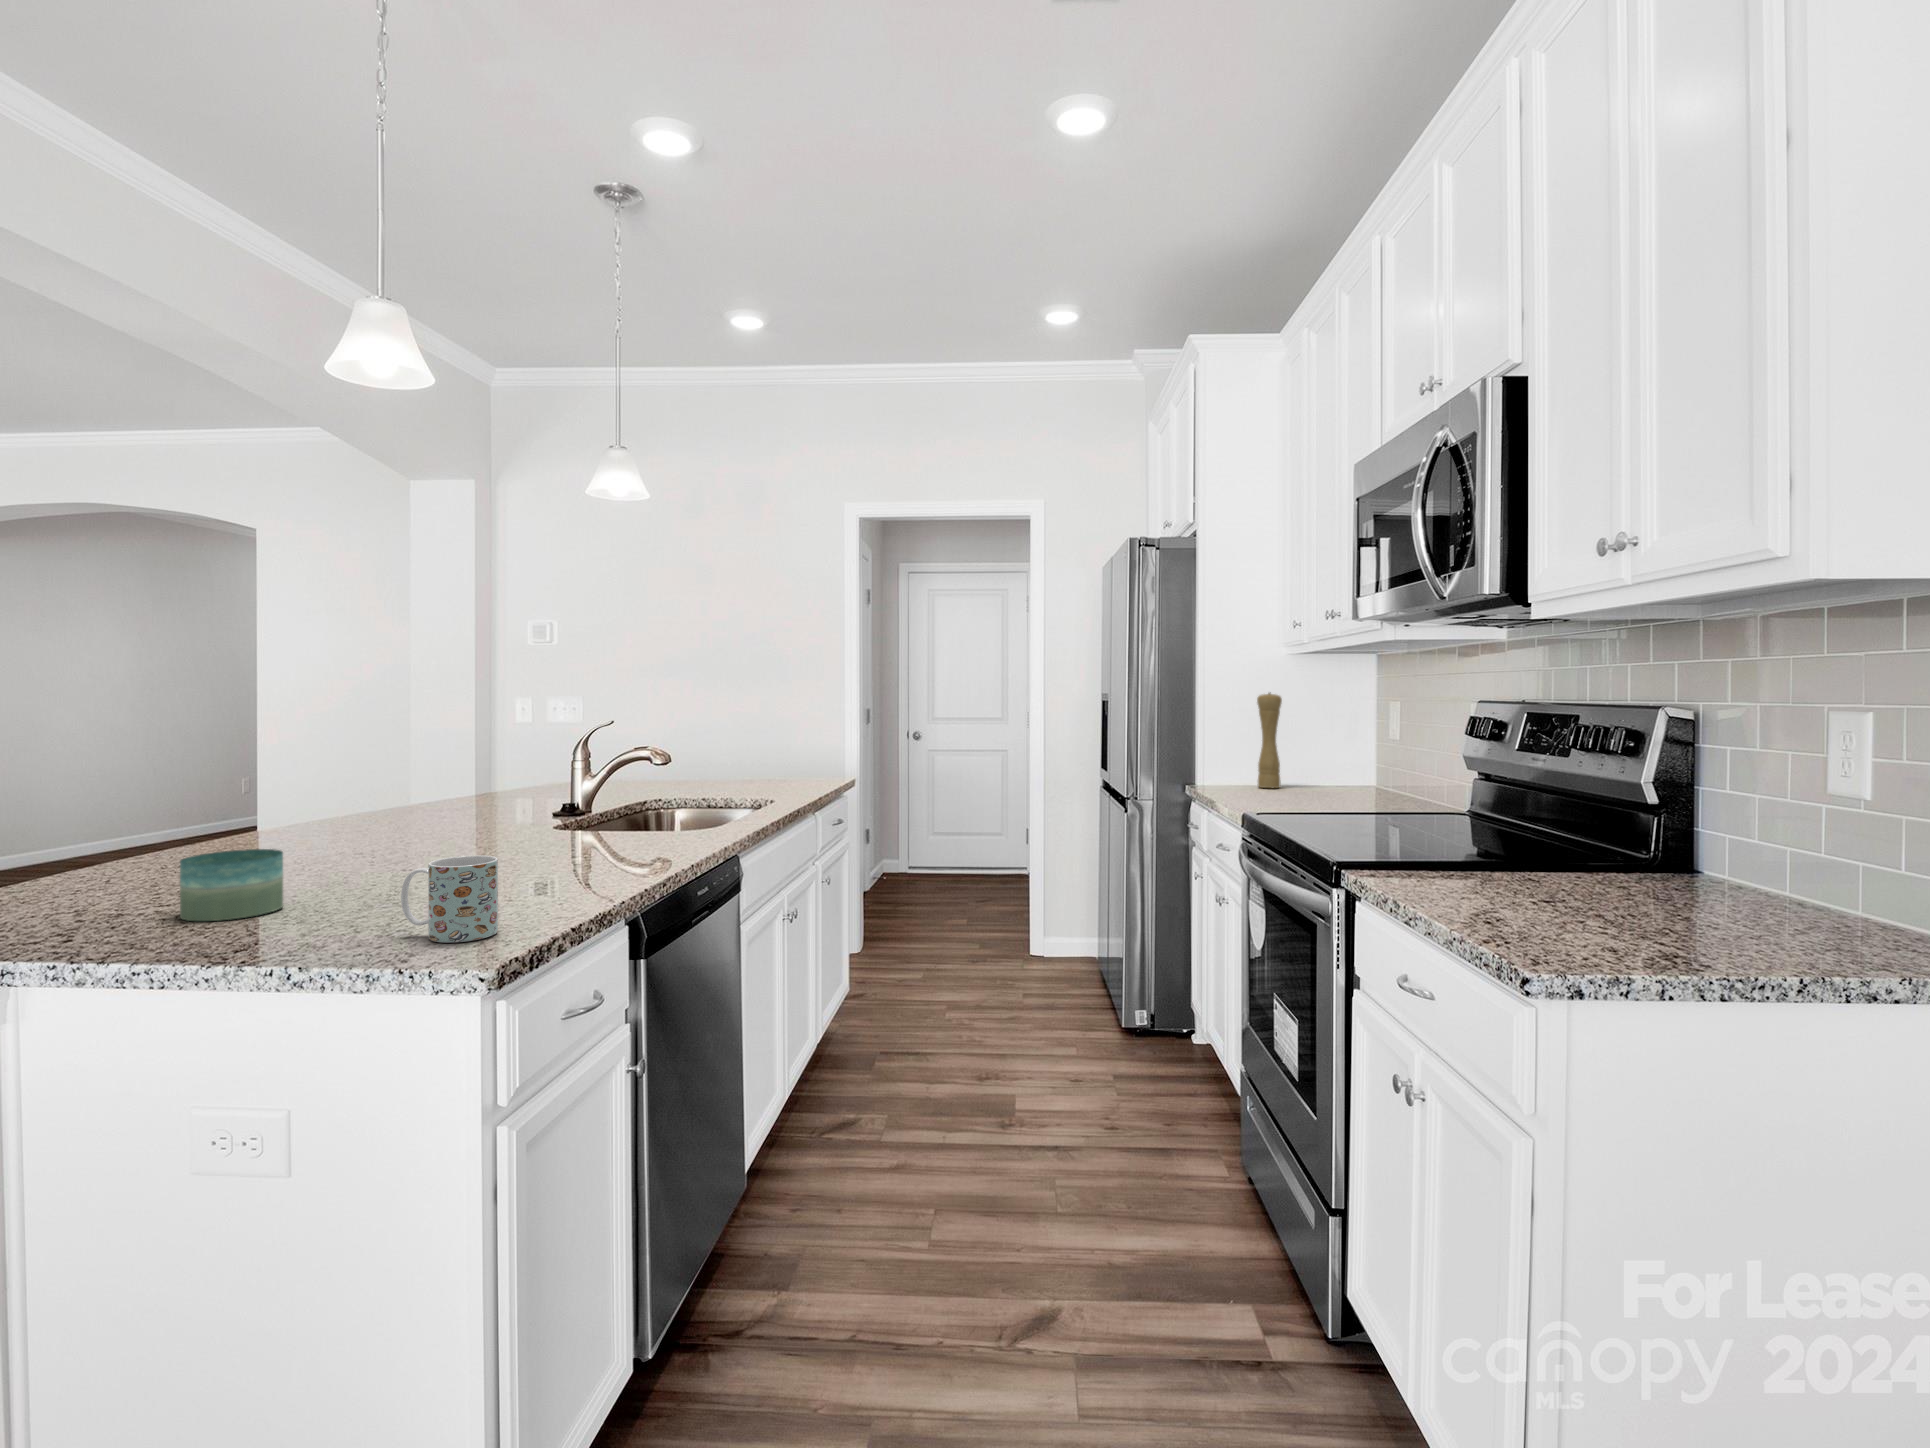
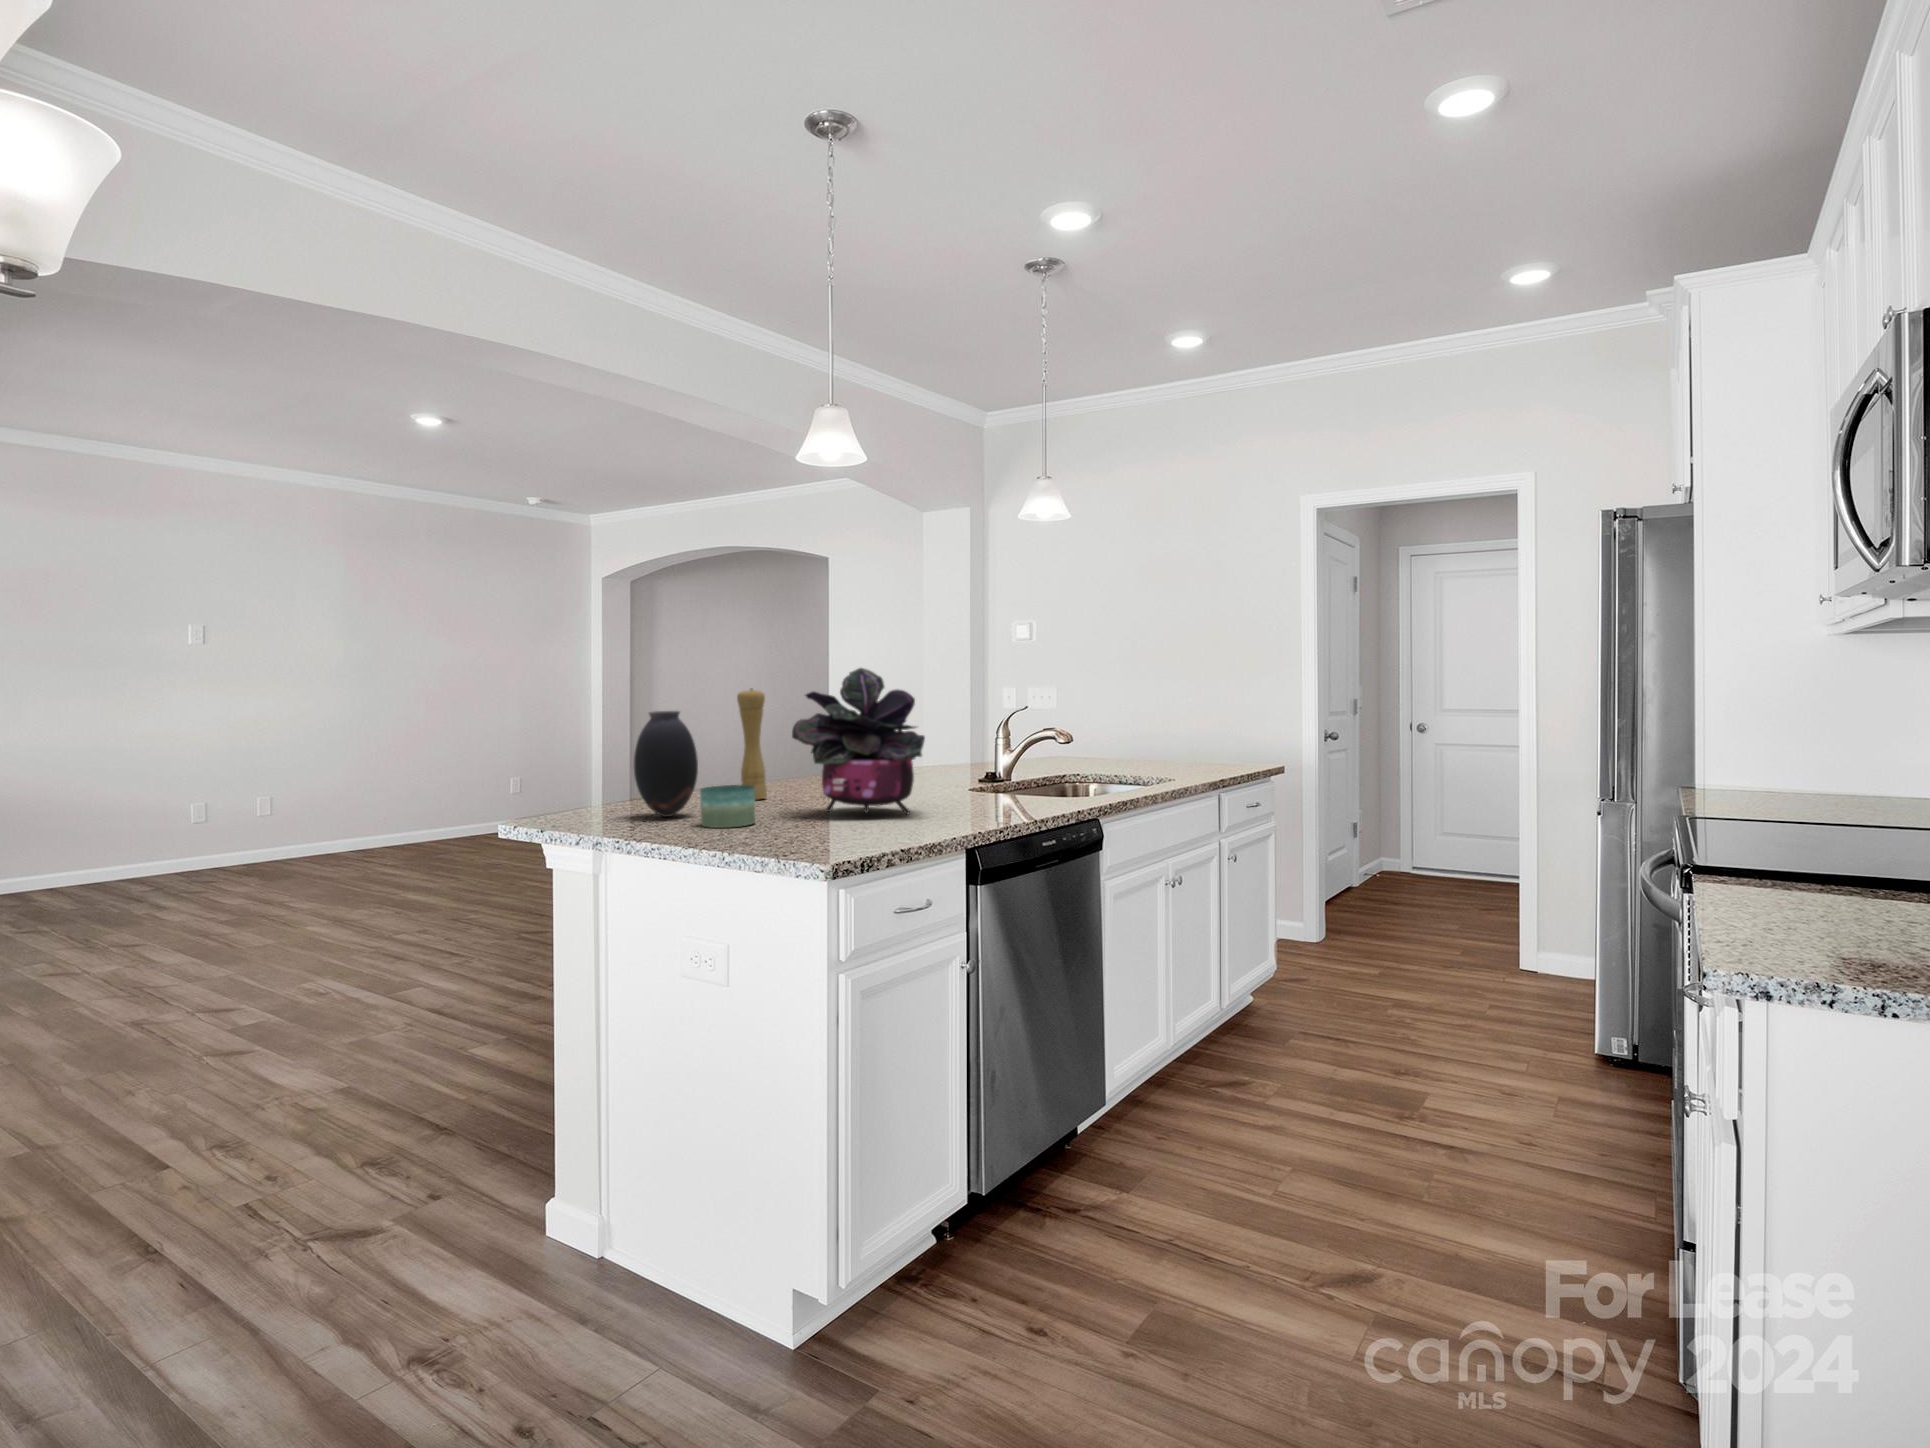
potted plant: none [339,674,551,878] -> present [792,668,925,815]
pepper mill: present [1257,693,1282,788] -> present [737,688,767,800]
vase: none [23,736,158,909] -> present [634,711,698,817]
mug: present [401,855,498,943] -> none [797,793,852,850]

